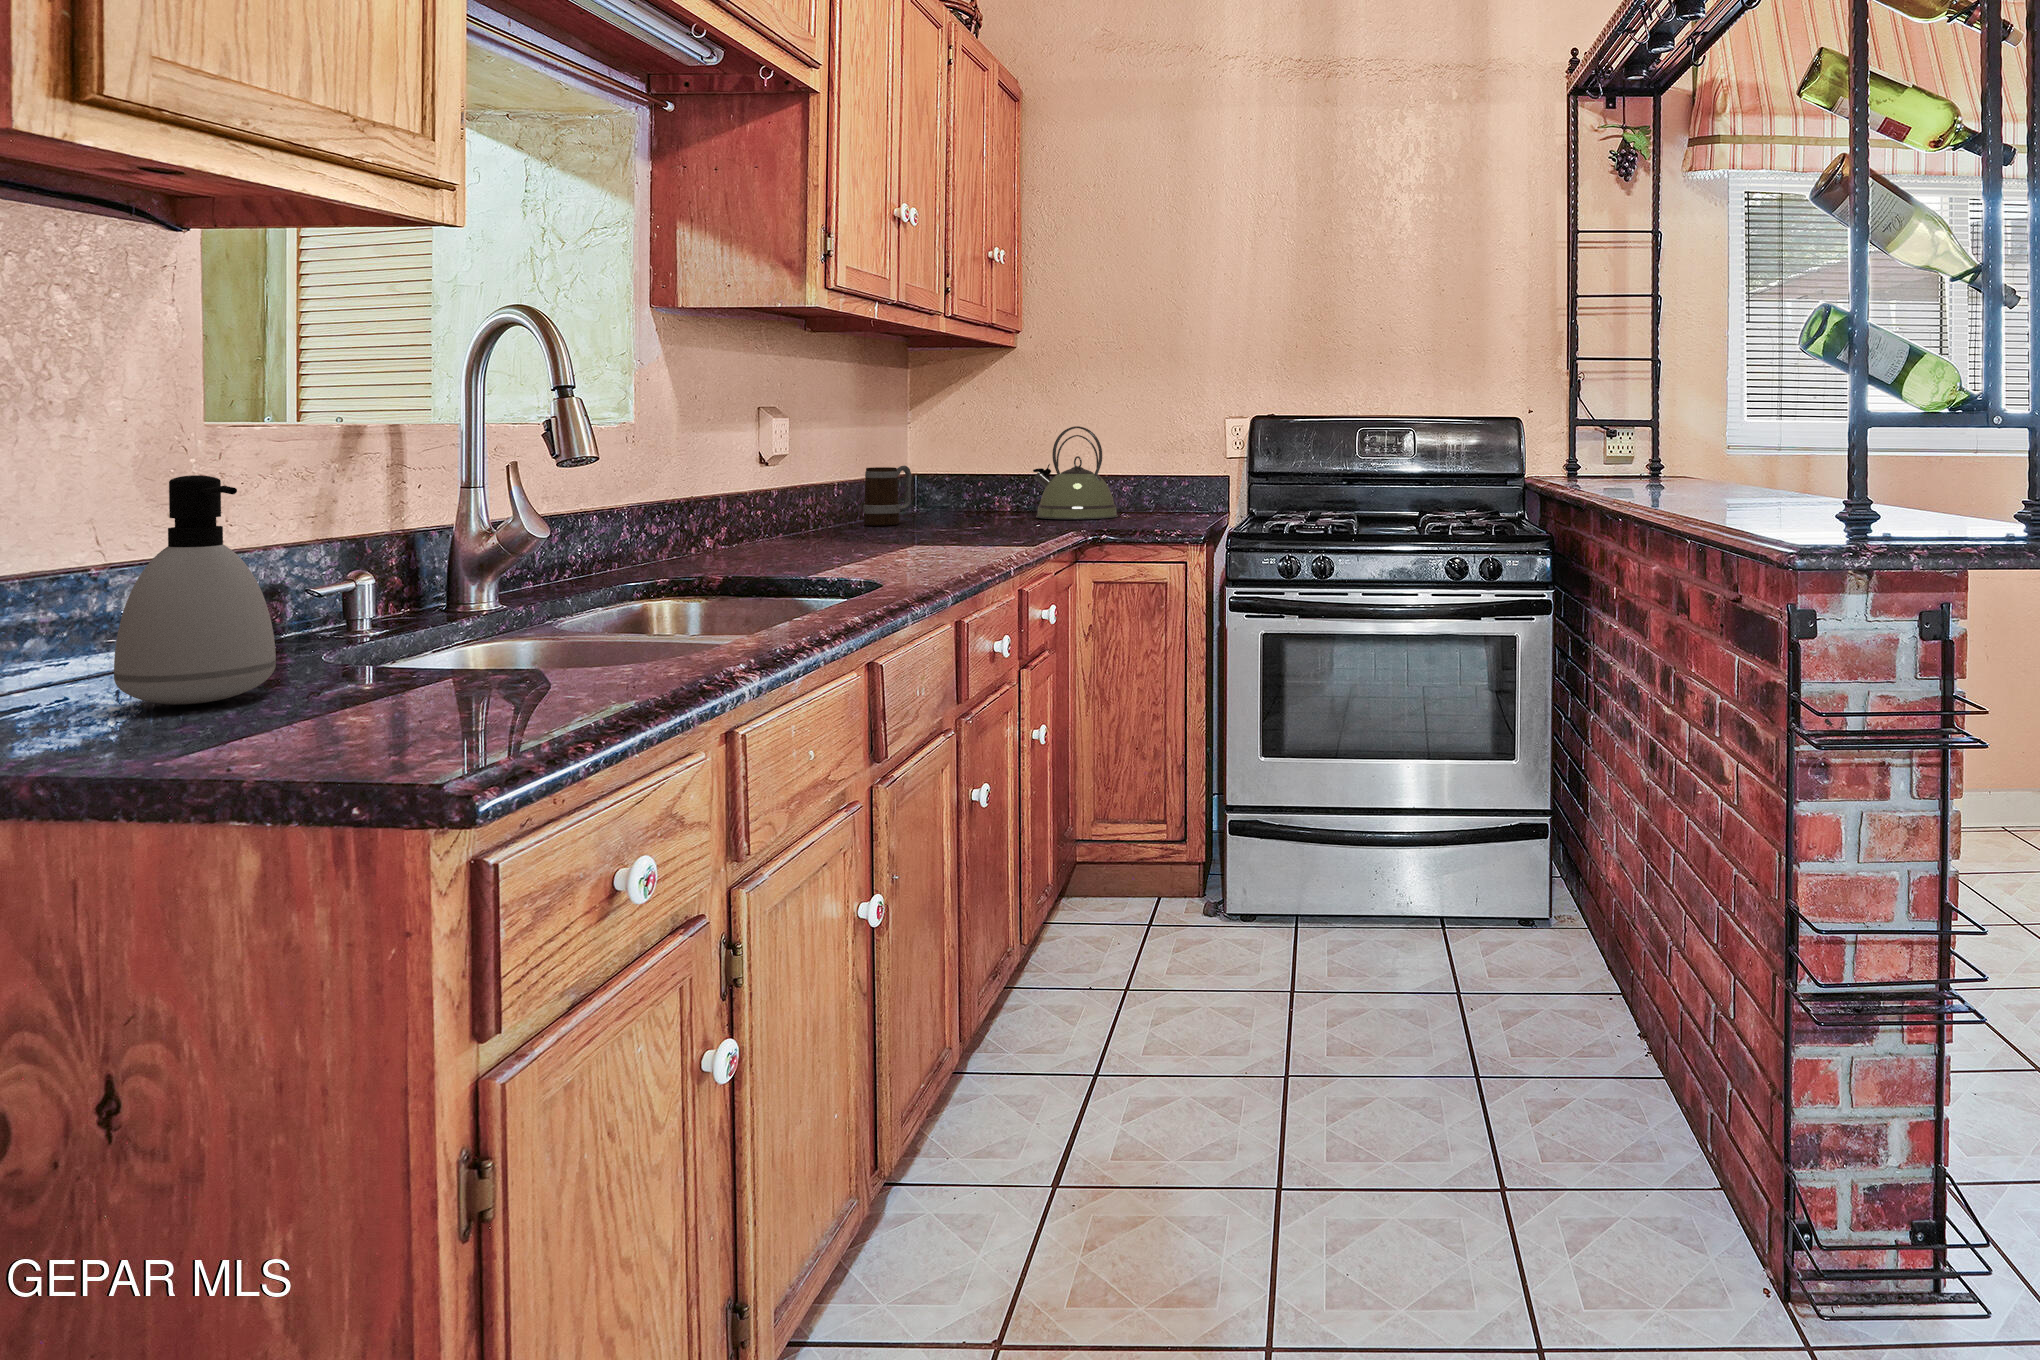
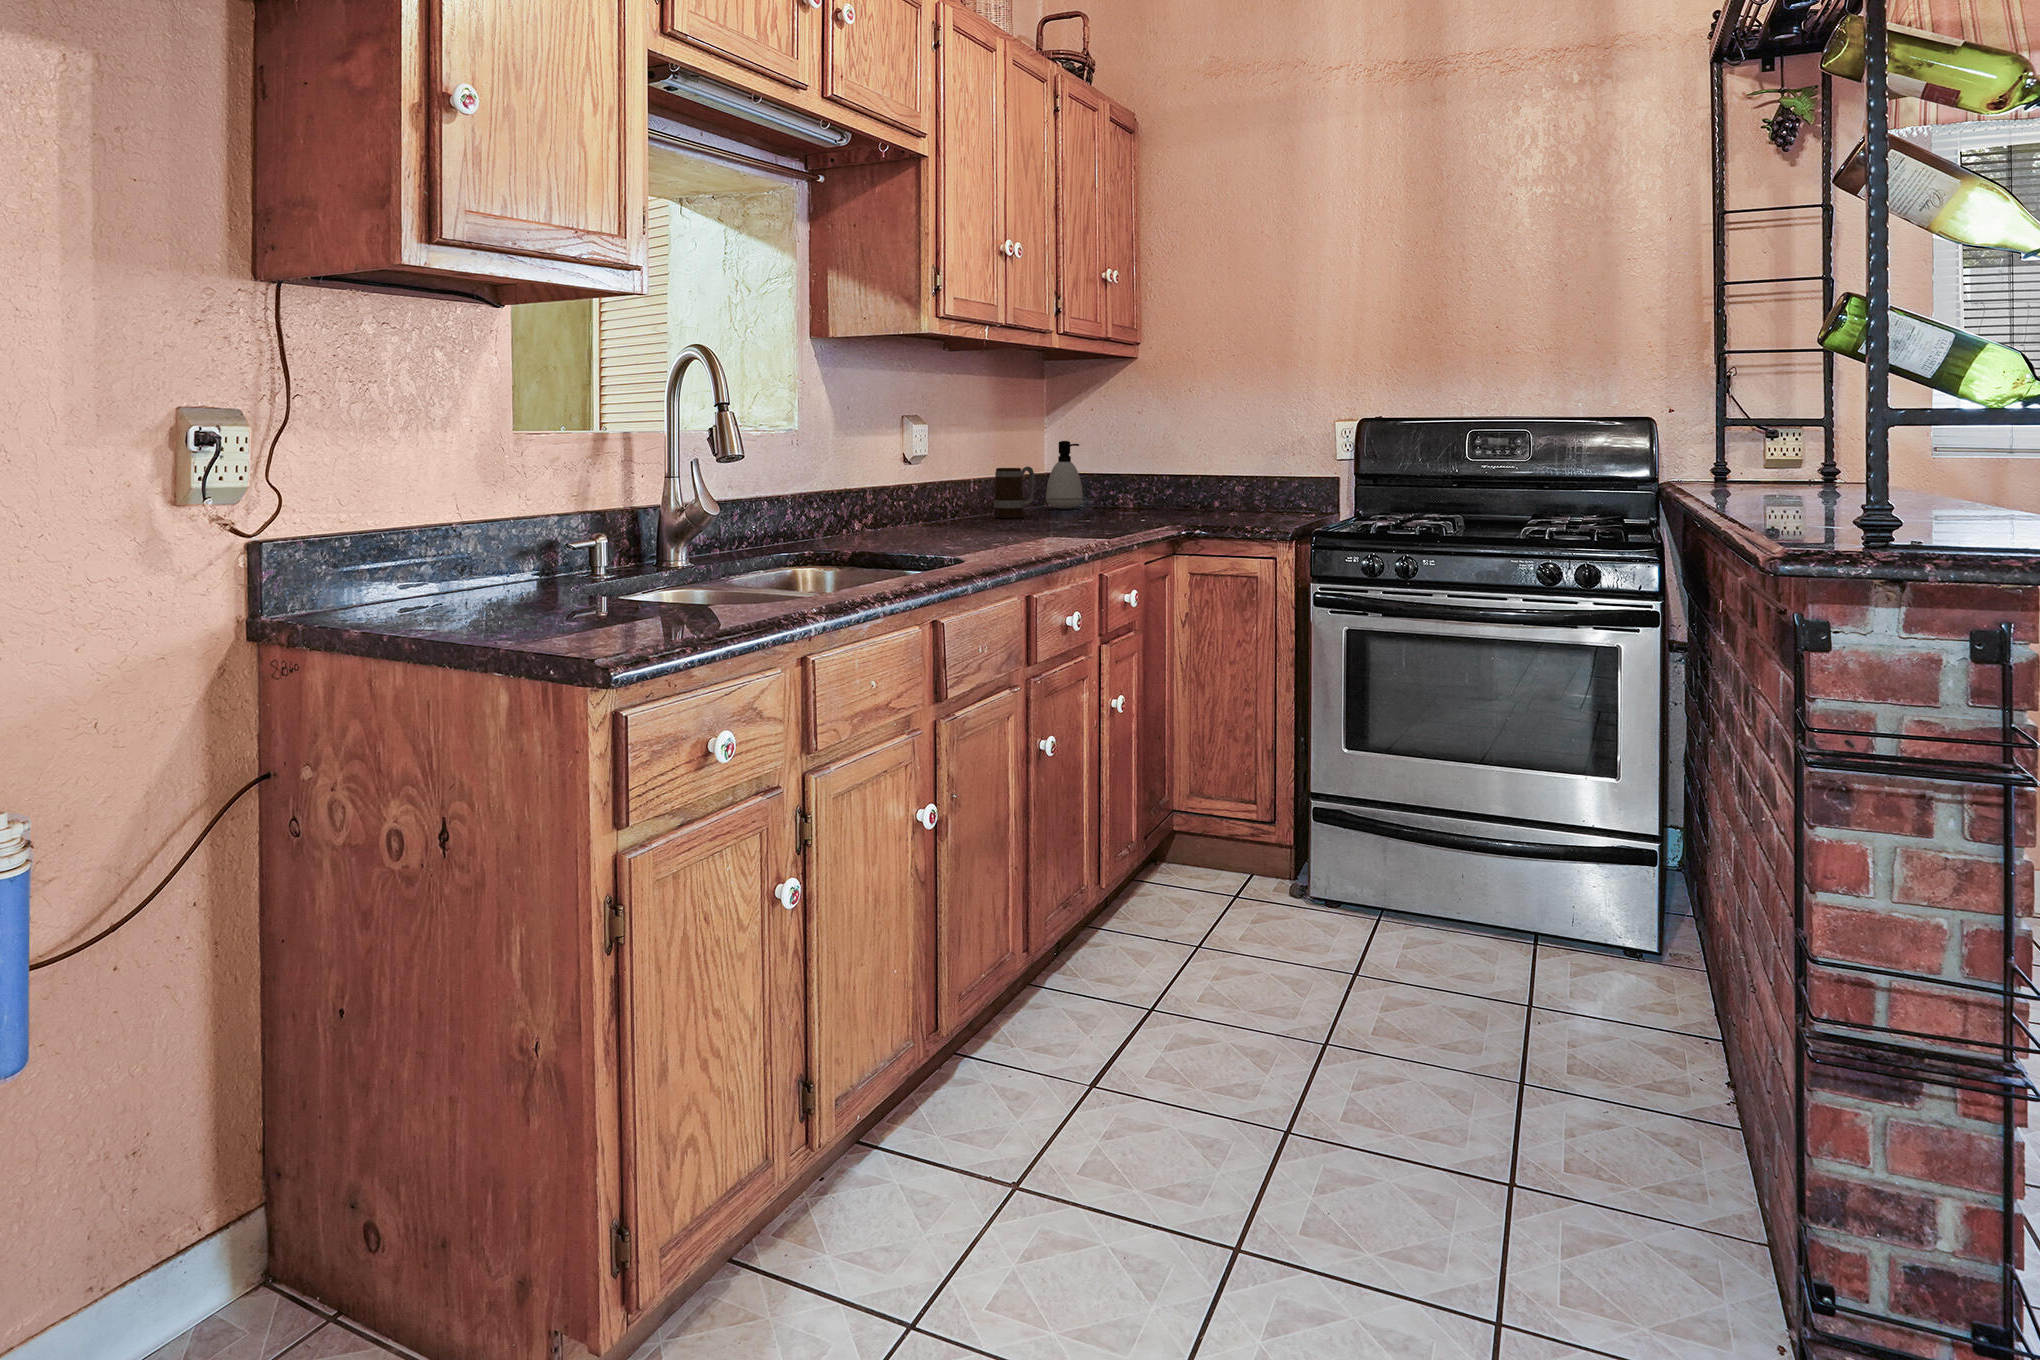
kettle: present [1033,426,1118,519] -> none [1144,430,1220,517]
soap dispenser: present [114,475,276,704] -> present [1046,441,1083,509]

